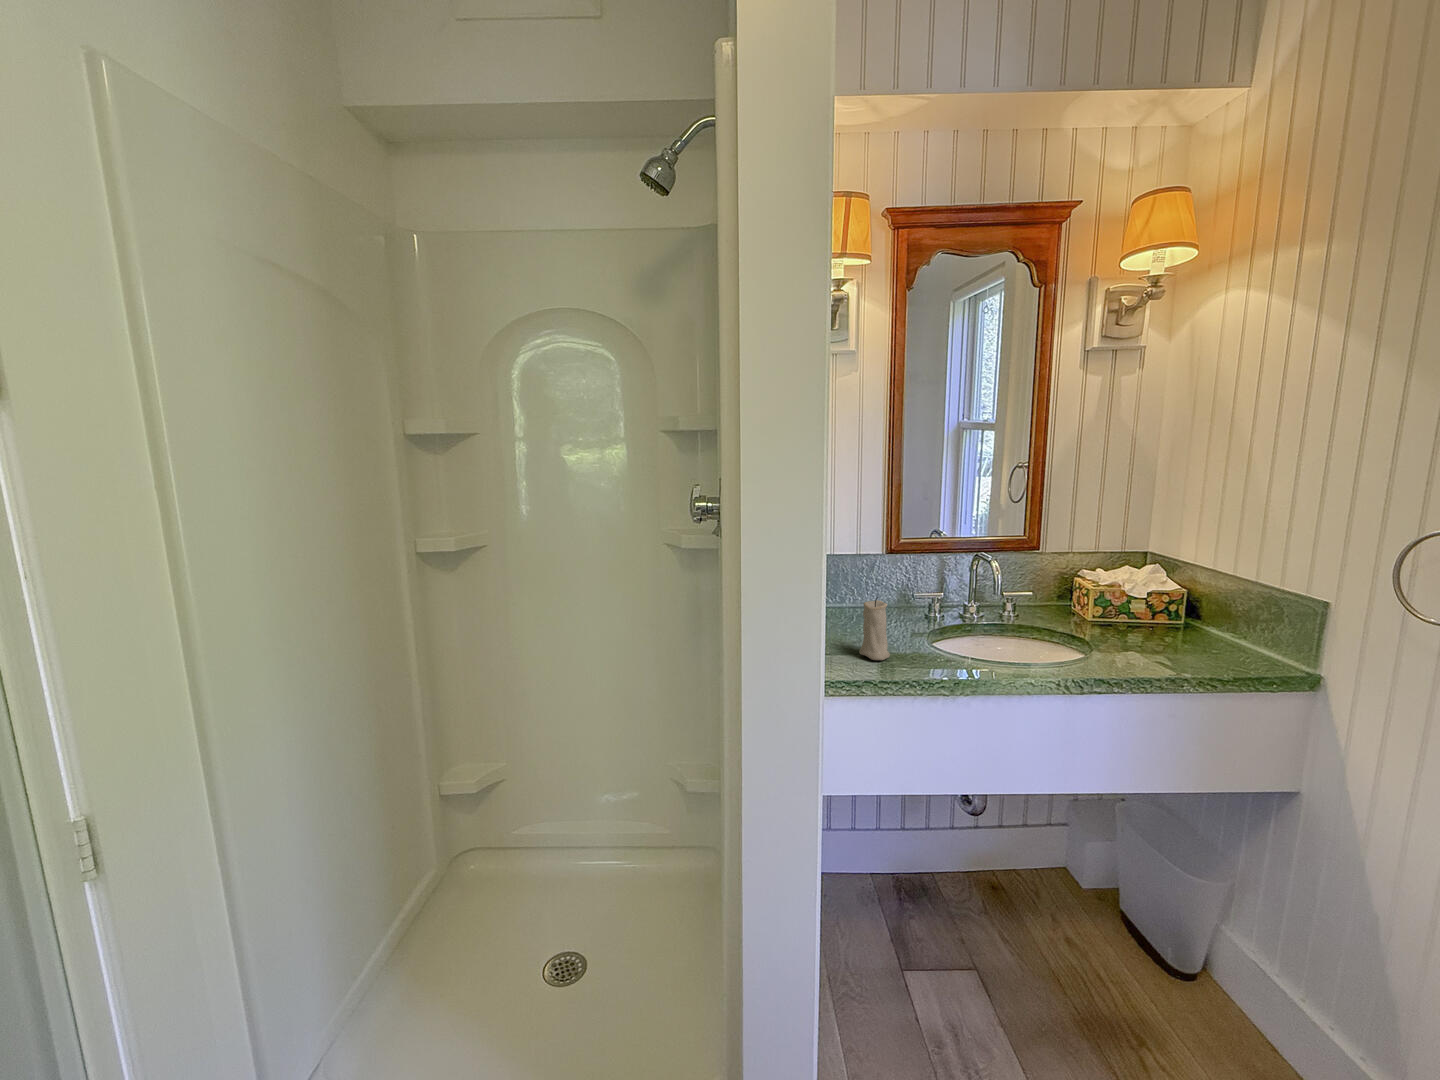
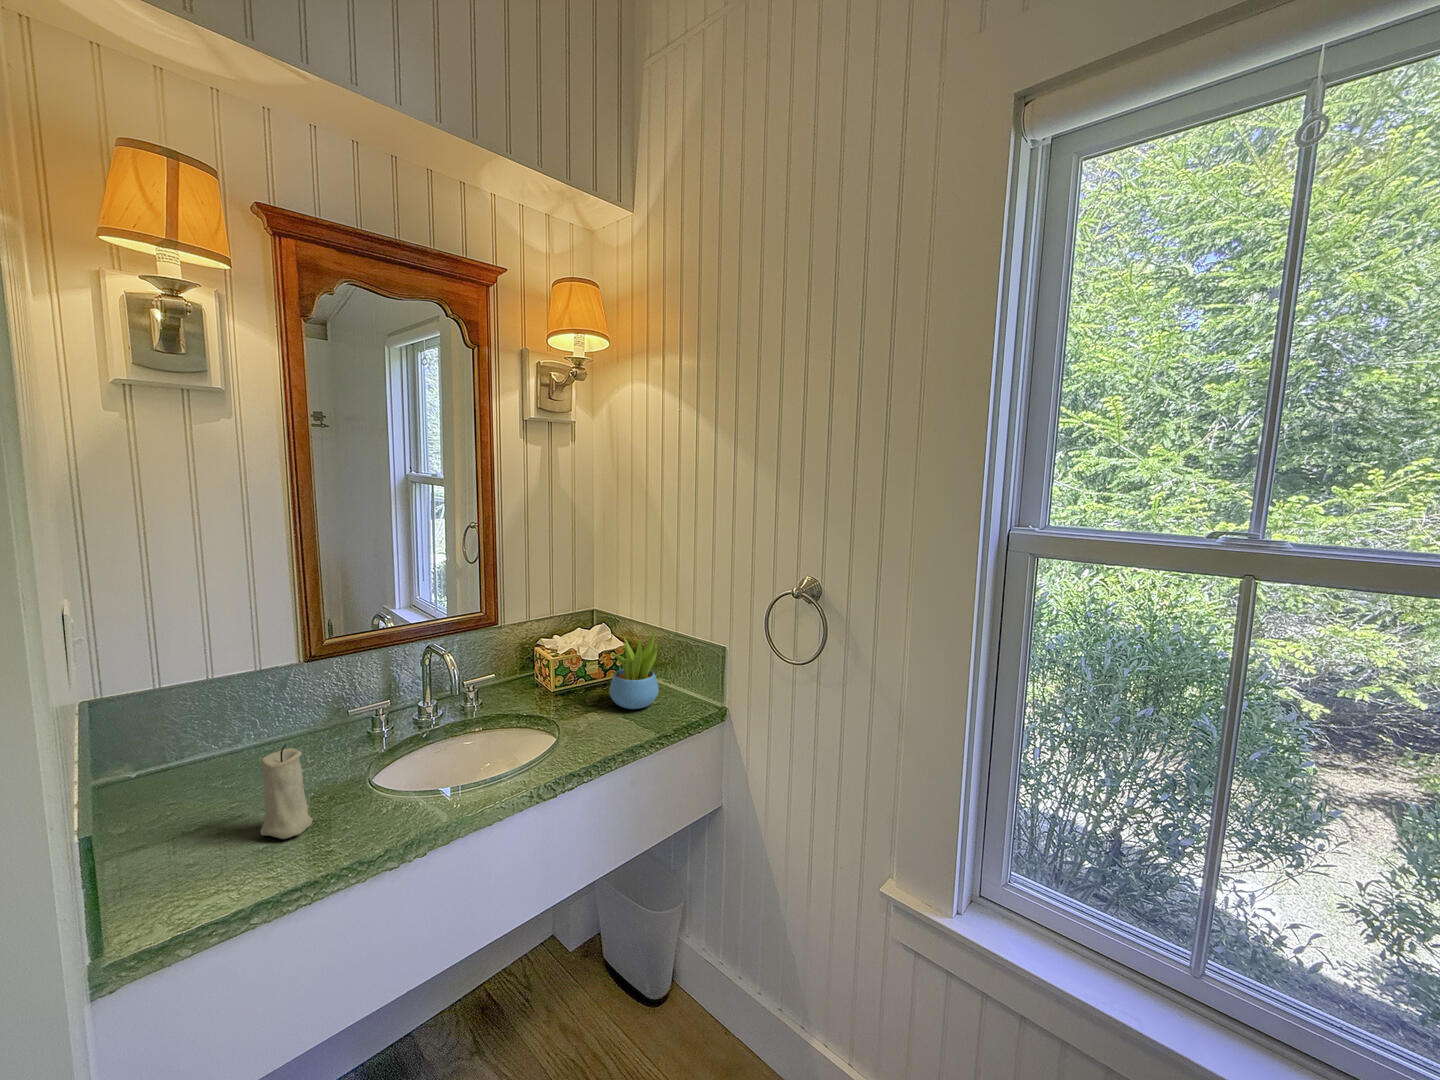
succulent plant: none [1156,571,1231,654] -> present [610,630,660,709]

